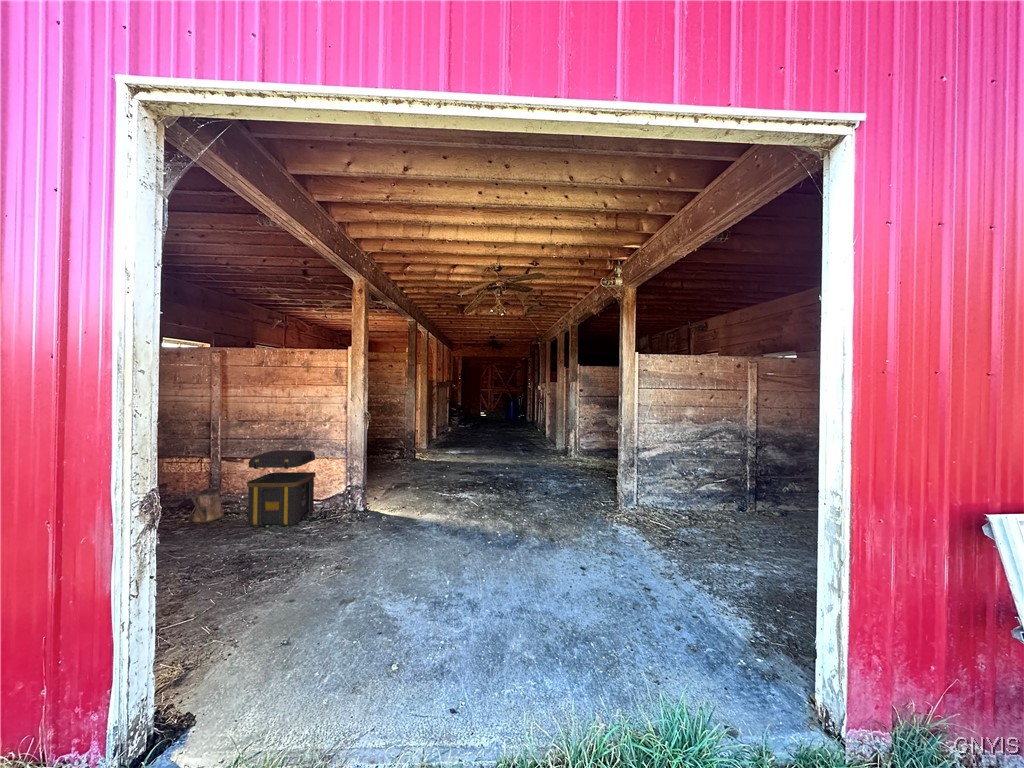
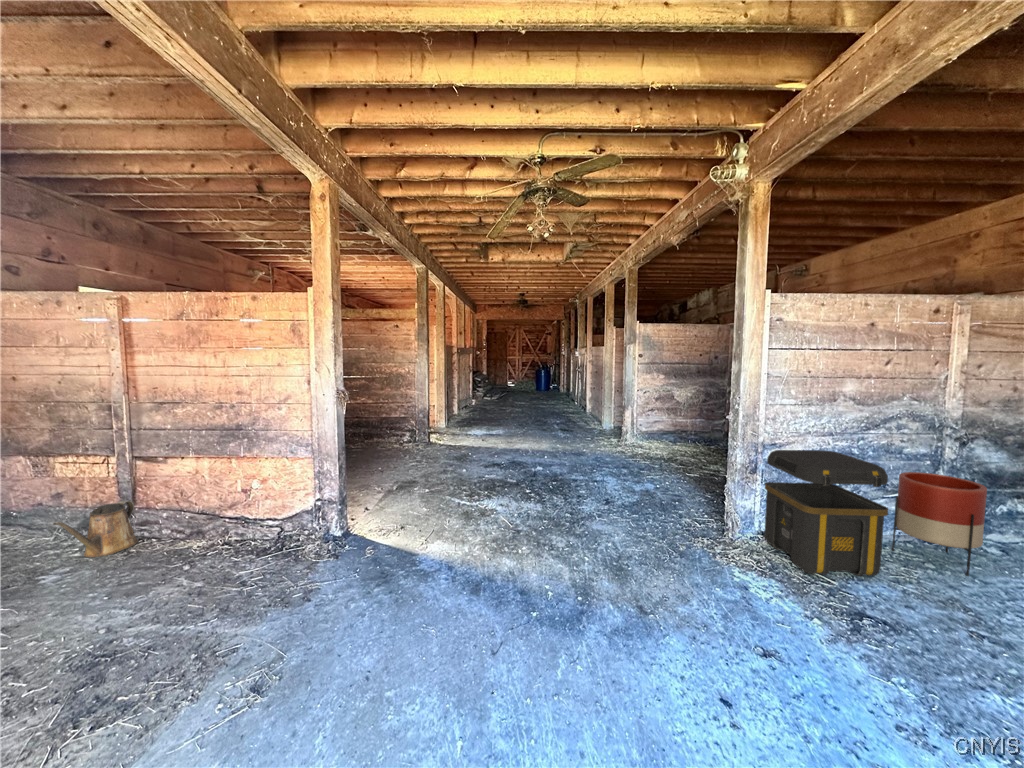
toolbox: present [247,450,316,526] -> present [765,450,888,576]
planter: none [715,465,757,524] -> present [892,472,987,576]

